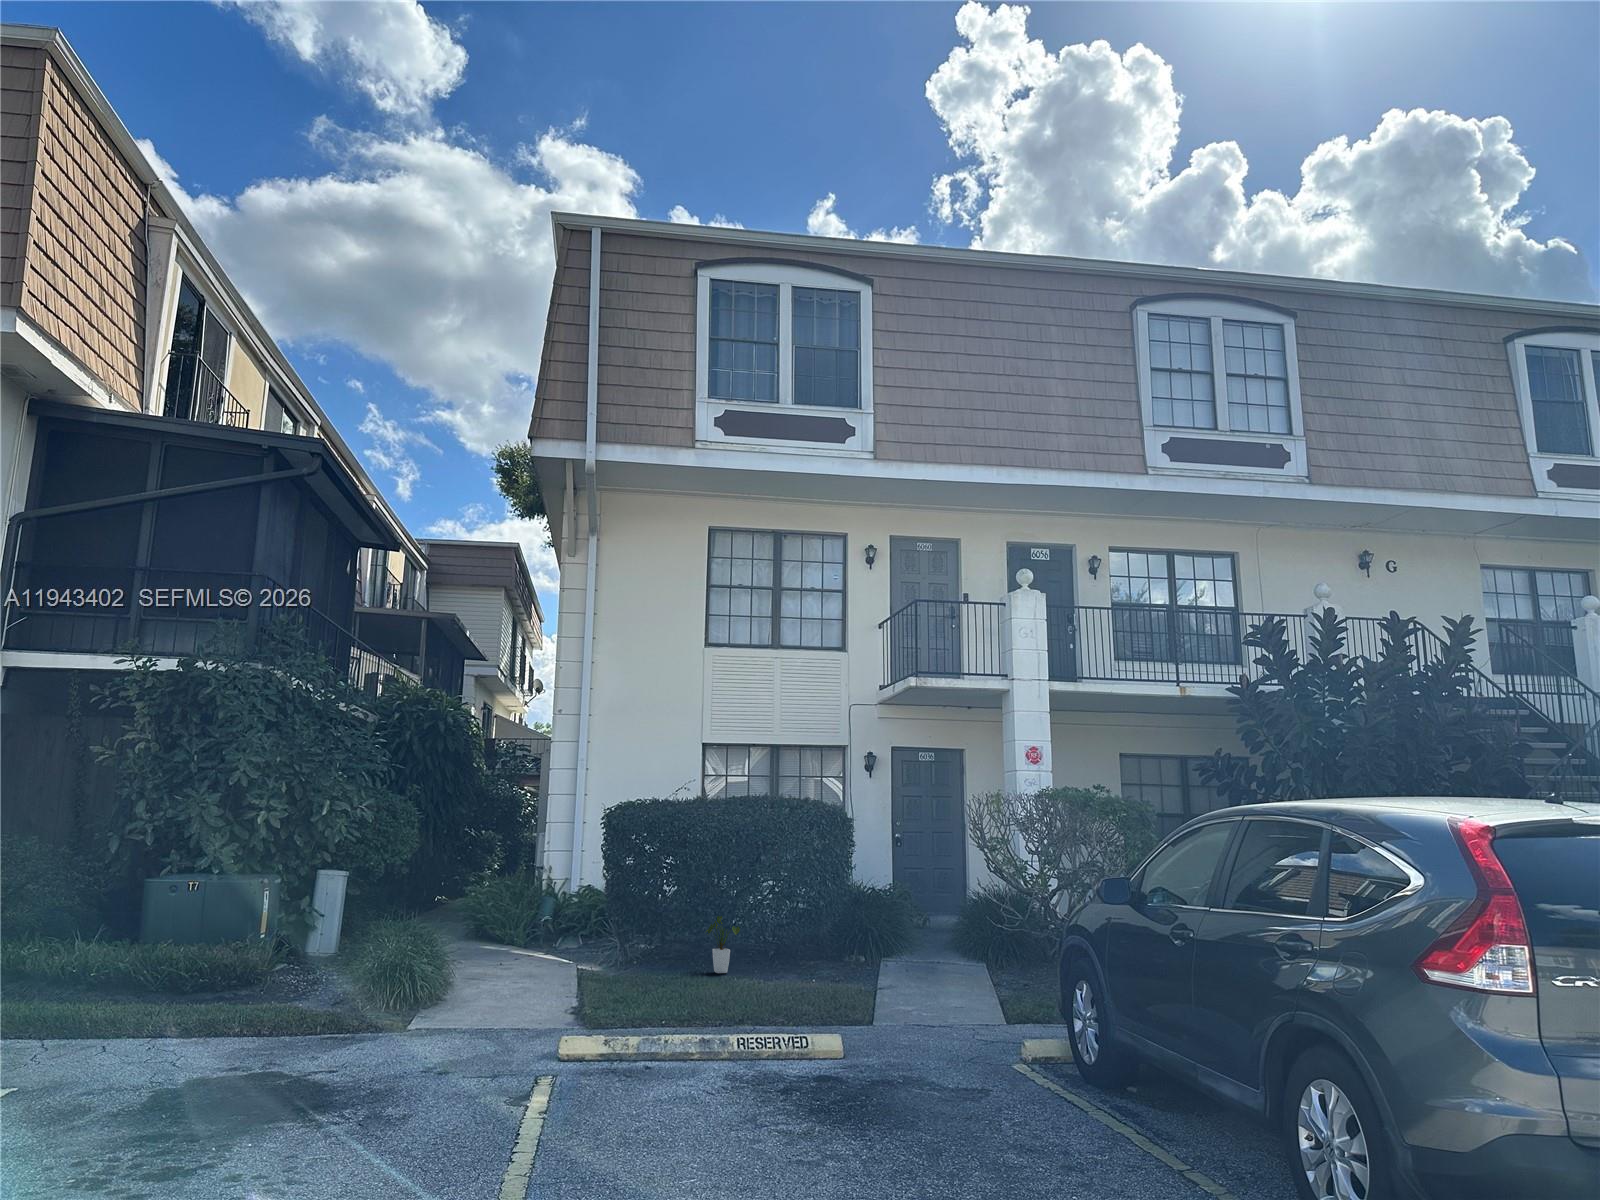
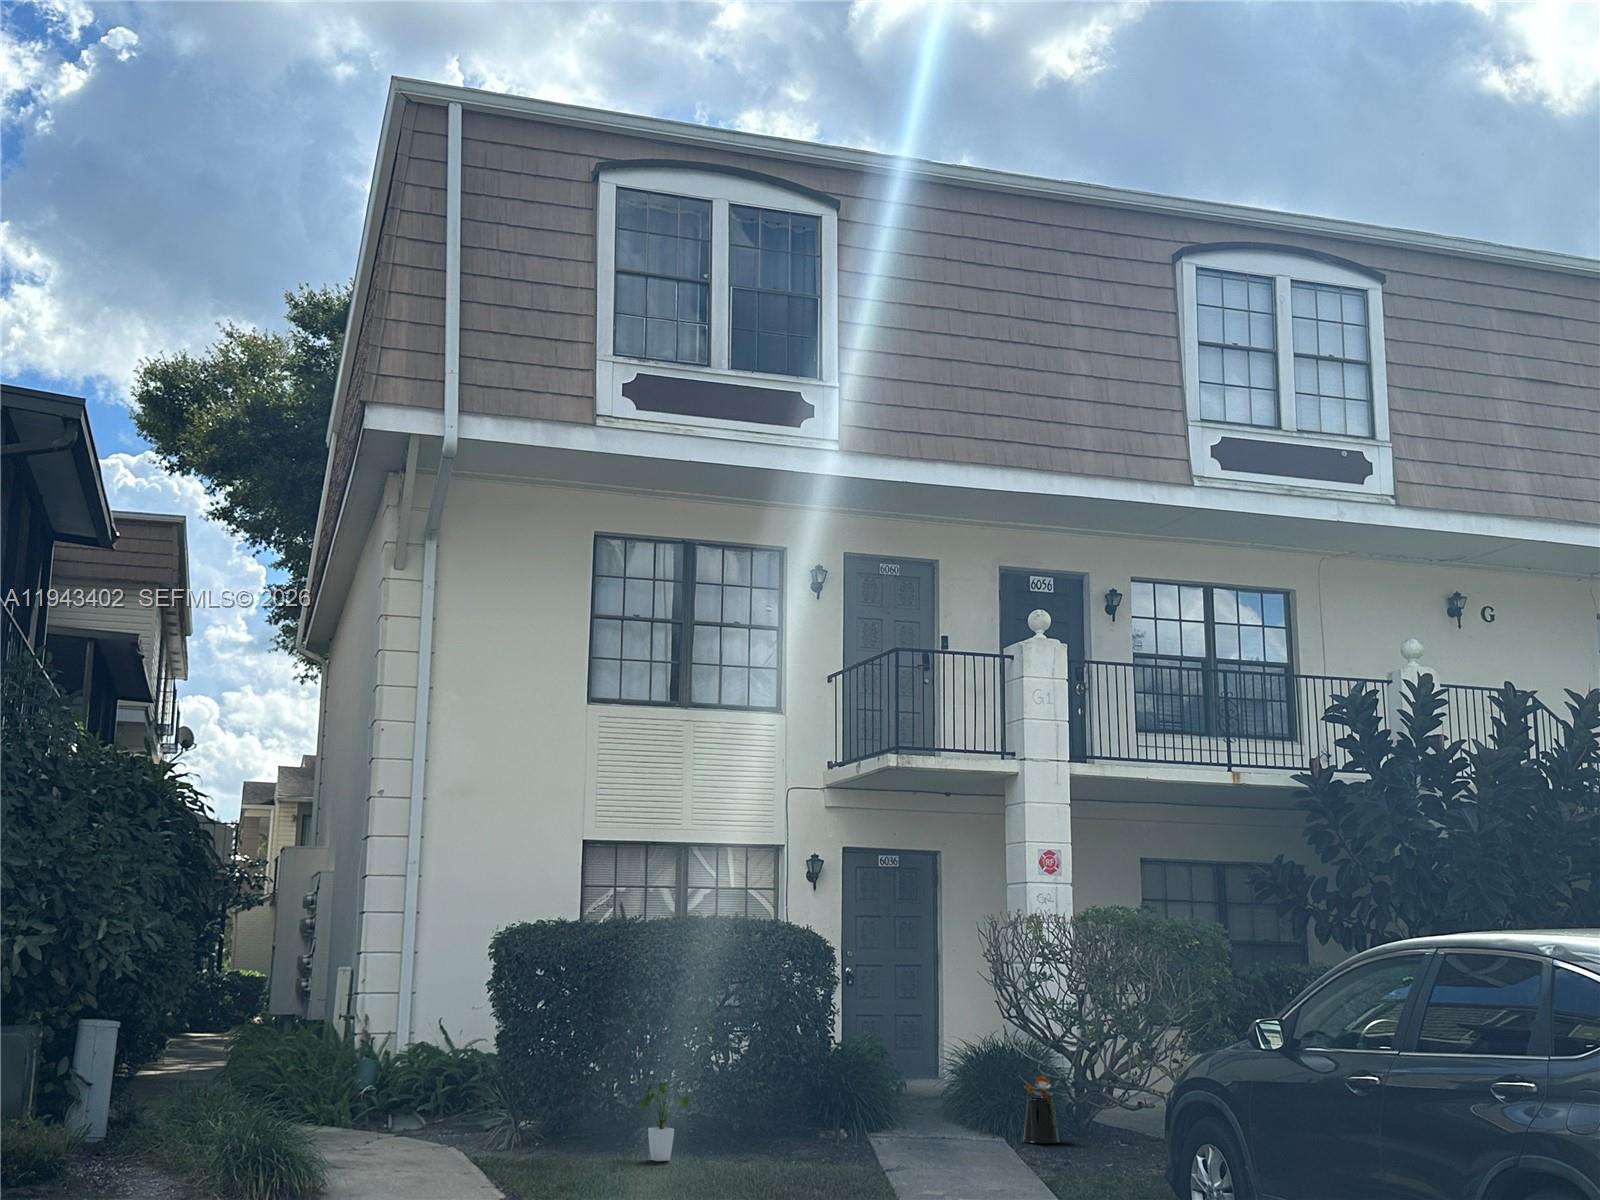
watering can: none [1003,913,1032,964] -> present [1022,1076,1060,1143]

